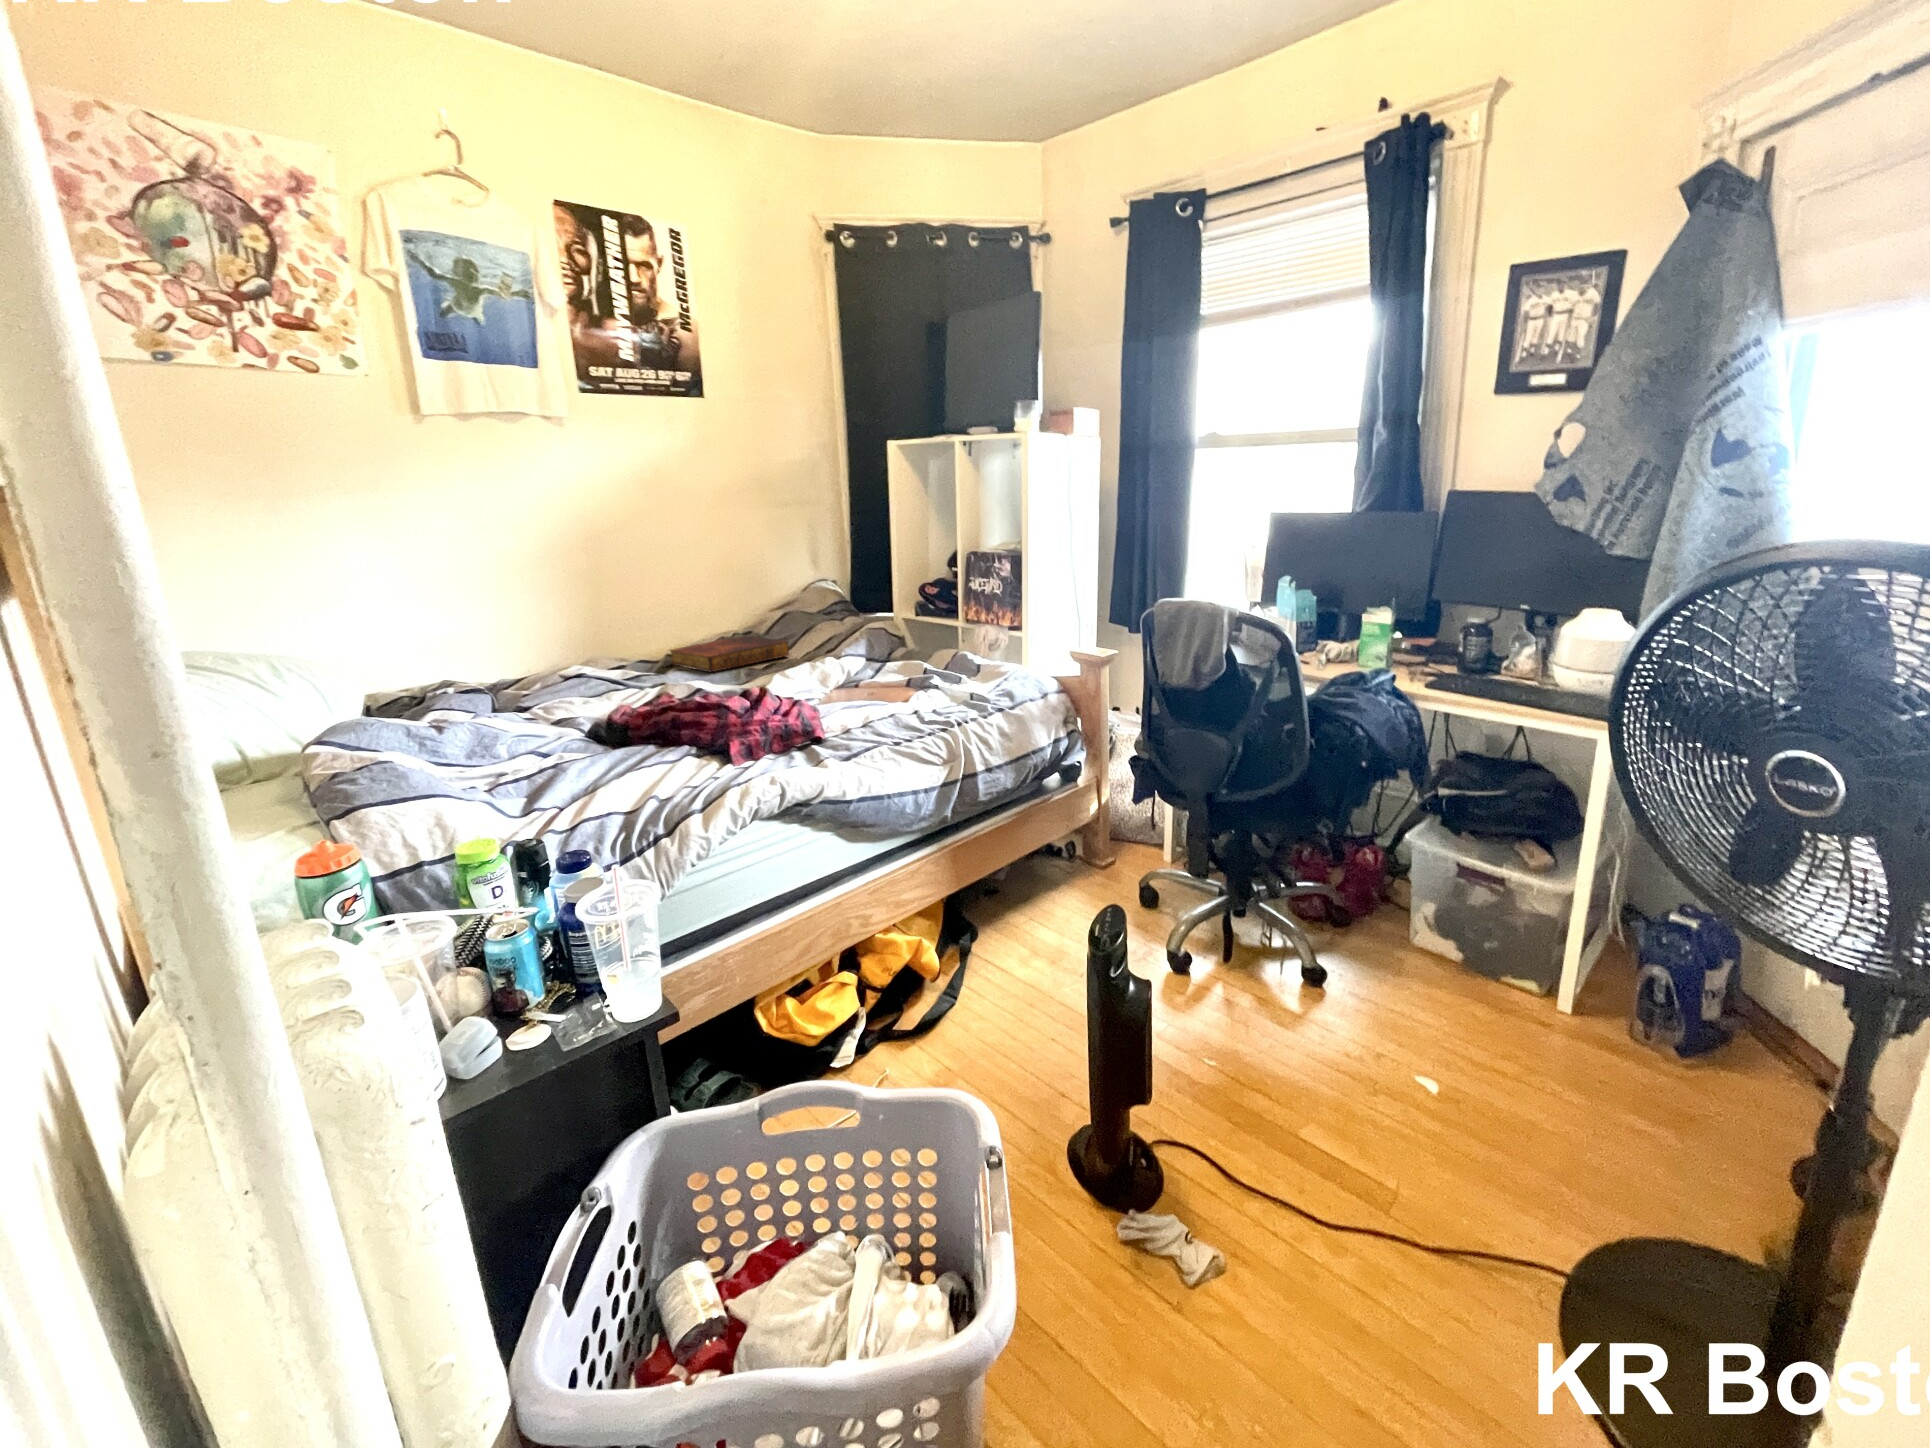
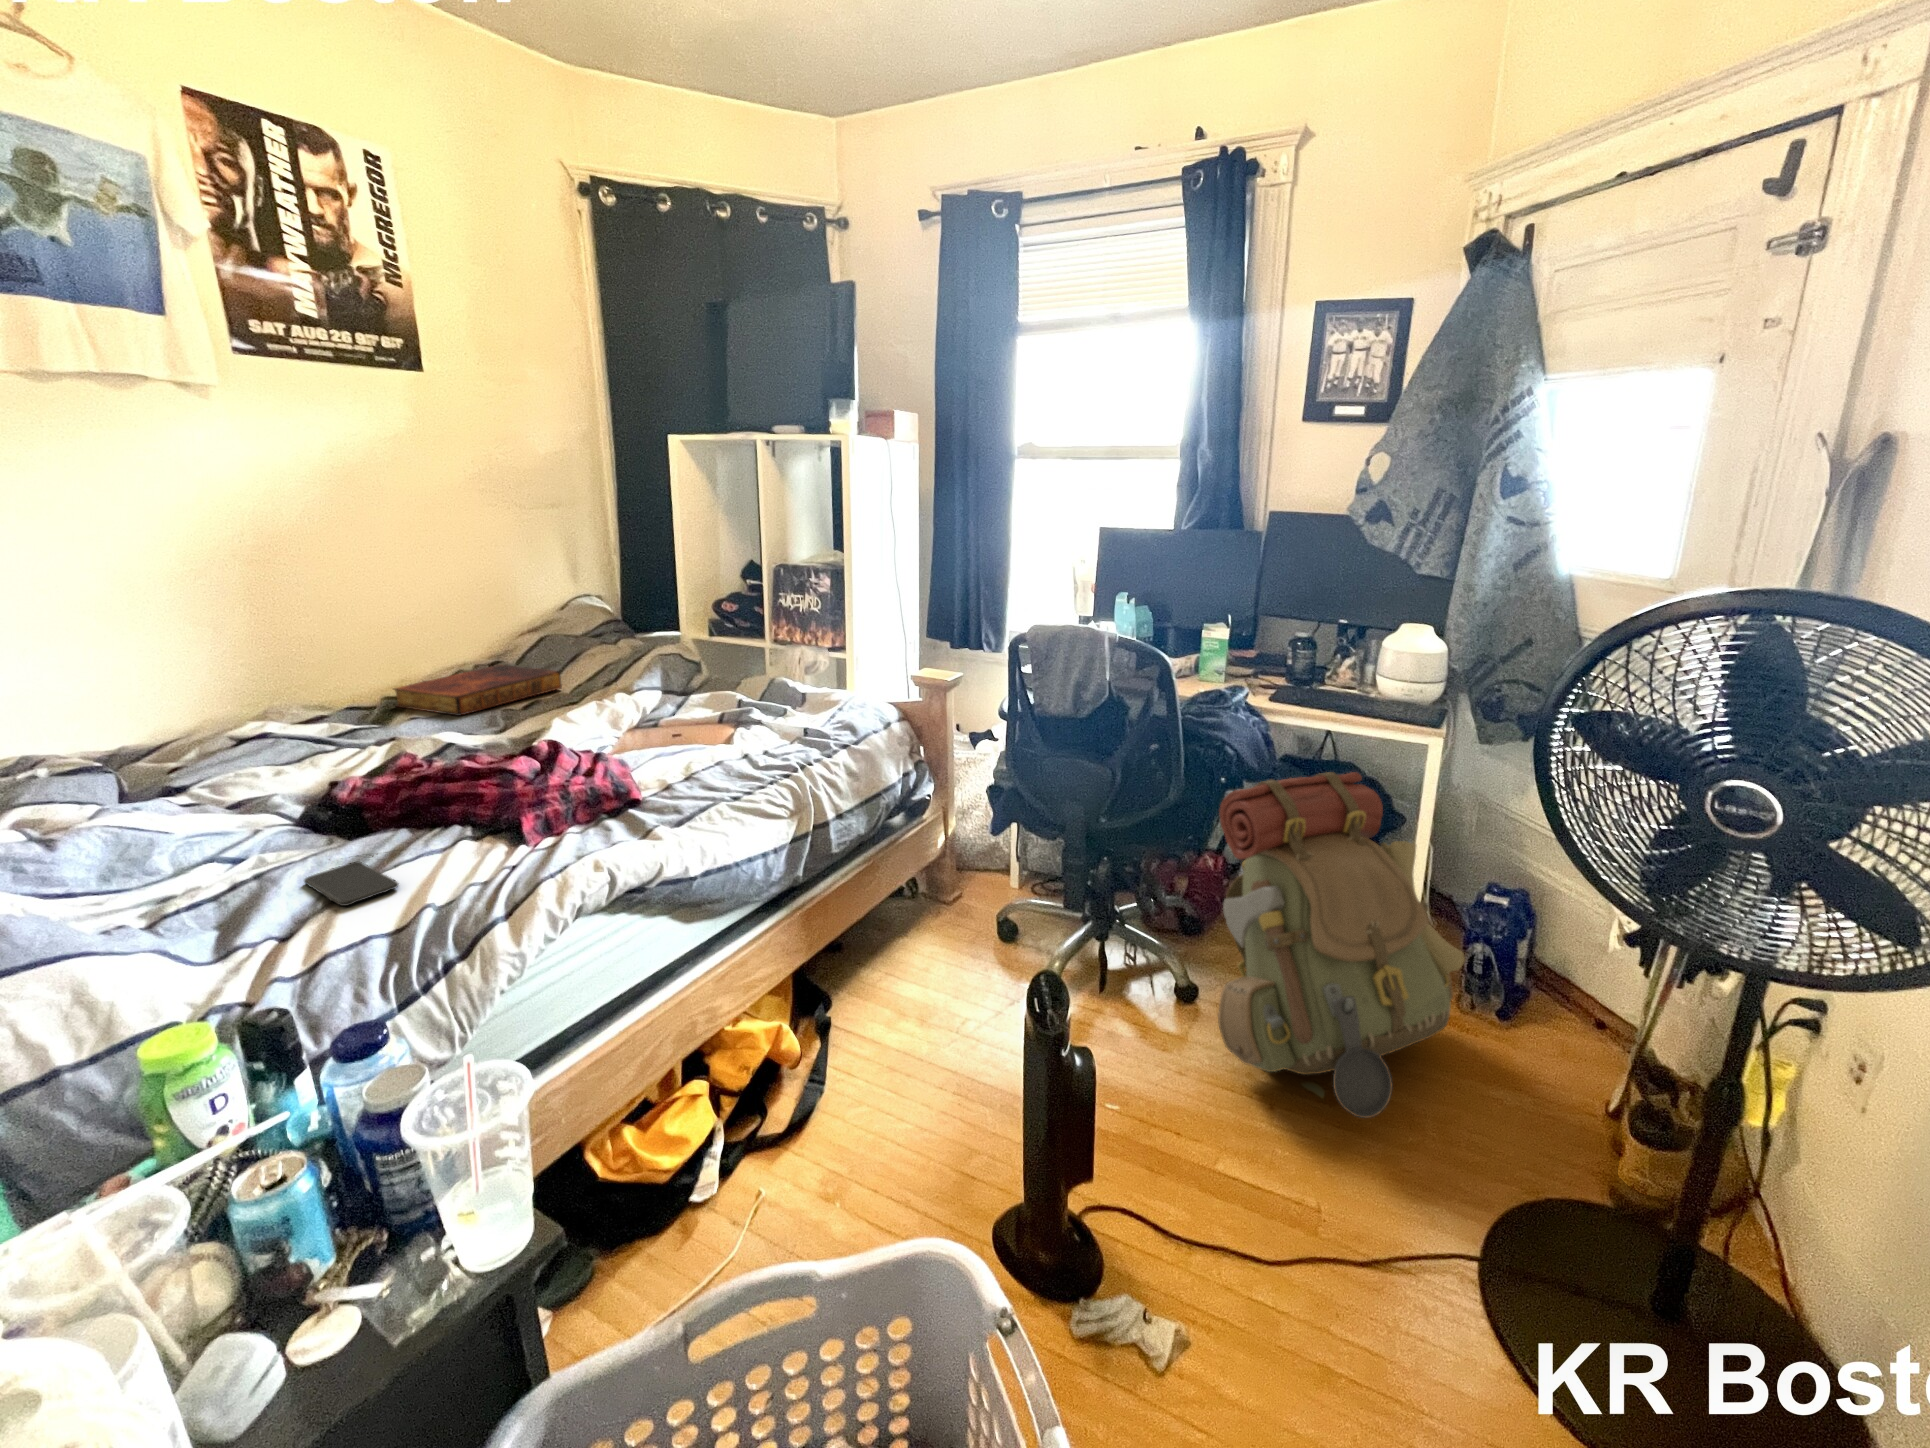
smartphone: none [584,764,640,791] -> present [304,862,398,906]
backpack: none [1331,764,1624,1113] -> present [1218,772,1465,1118]

